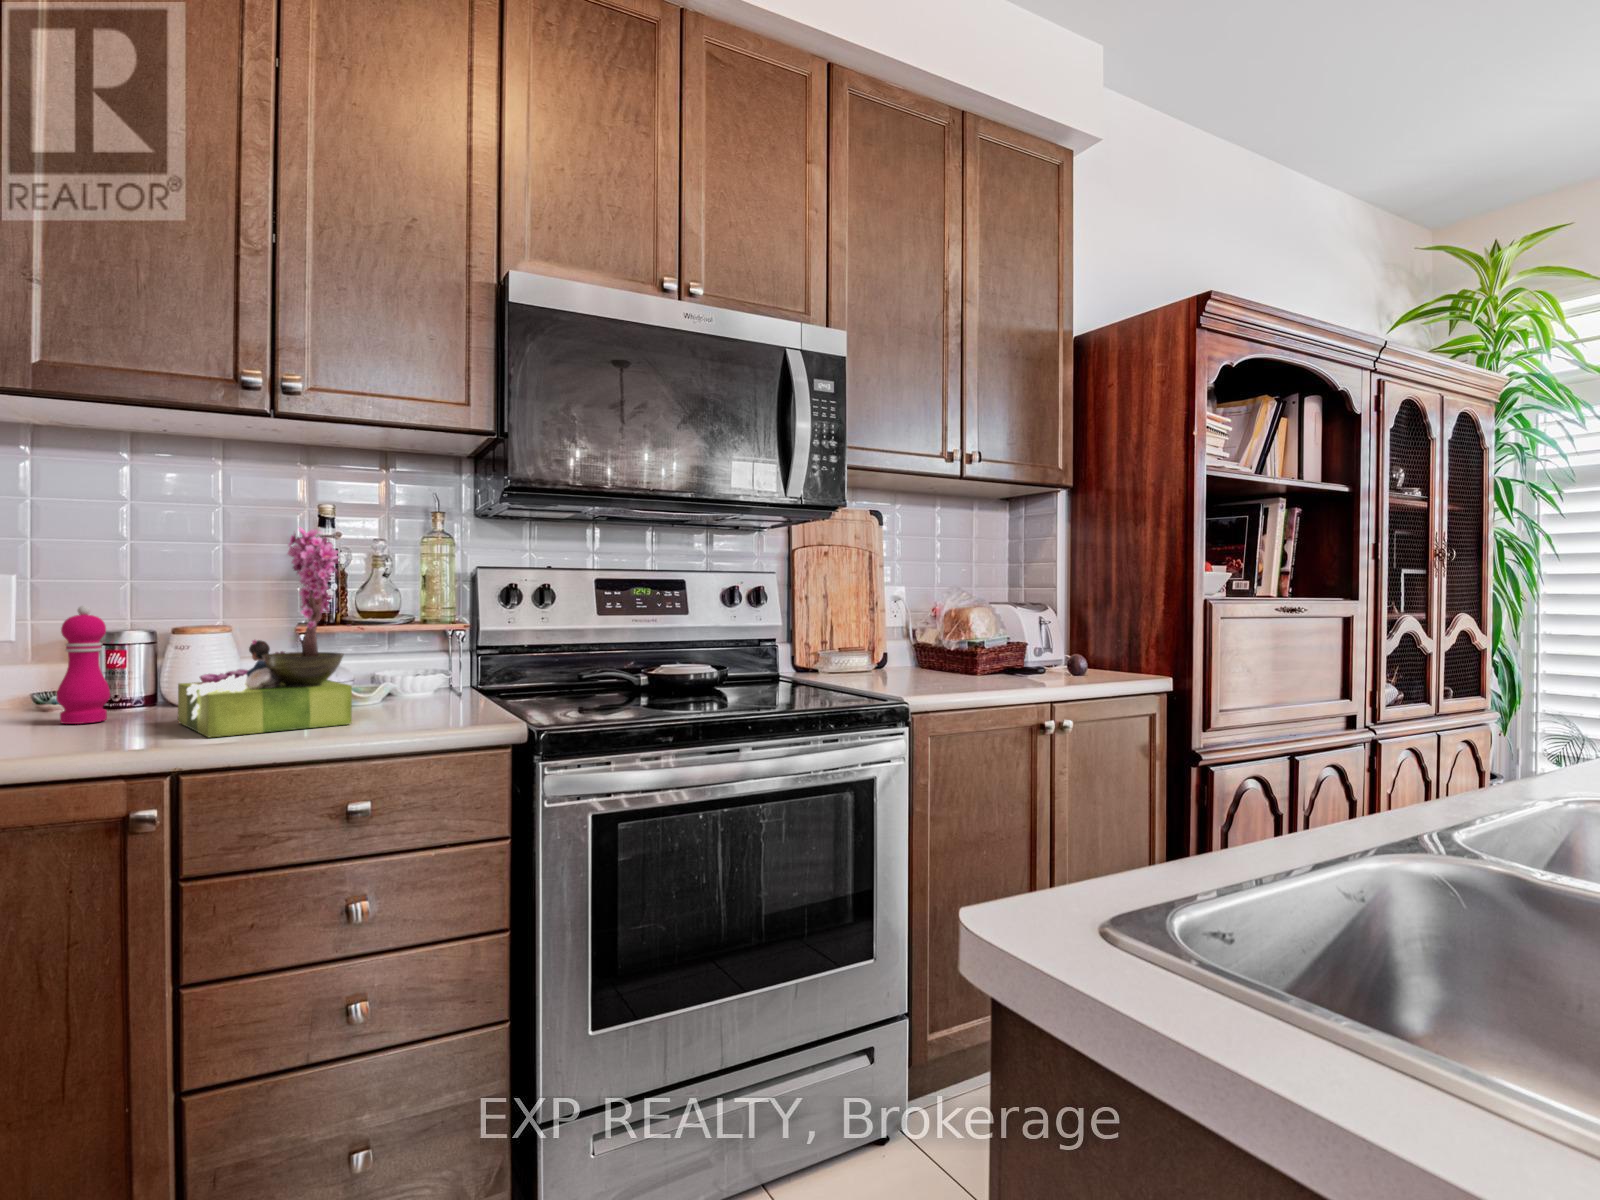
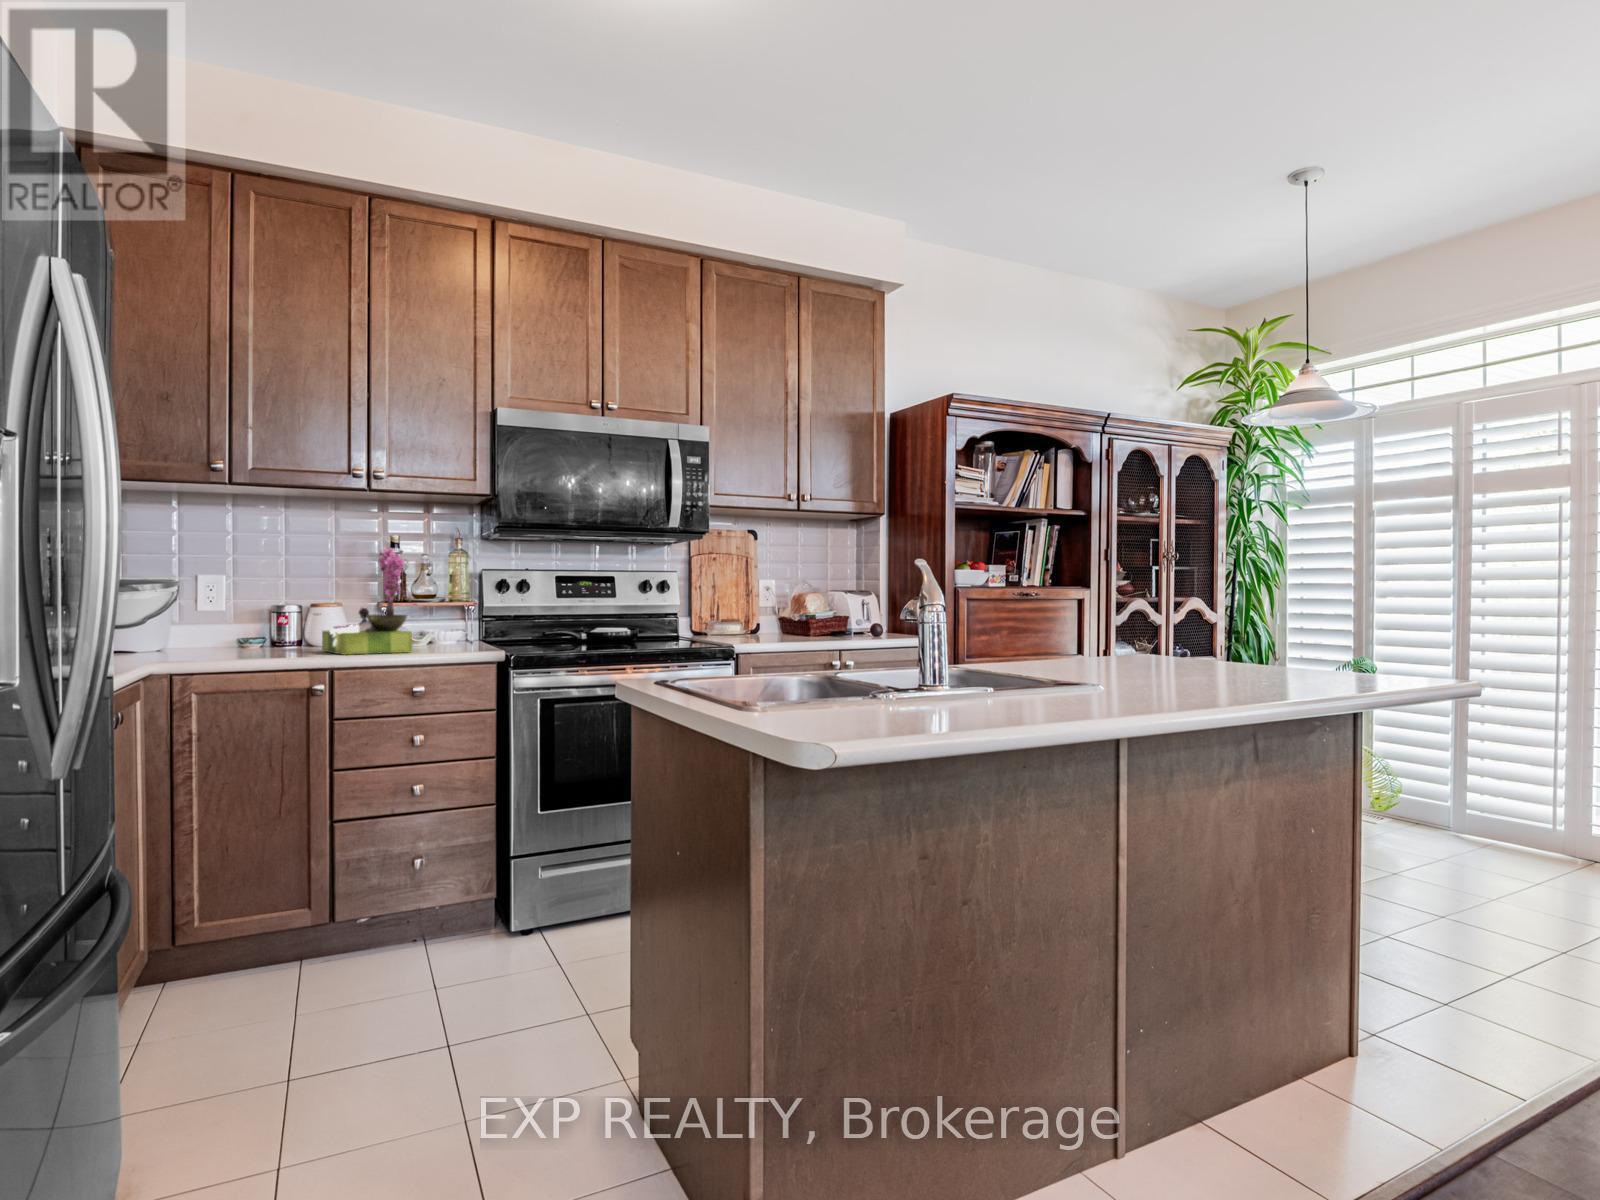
pepper mill: present [56,606,110,724] -> none [261,590,286,651]

